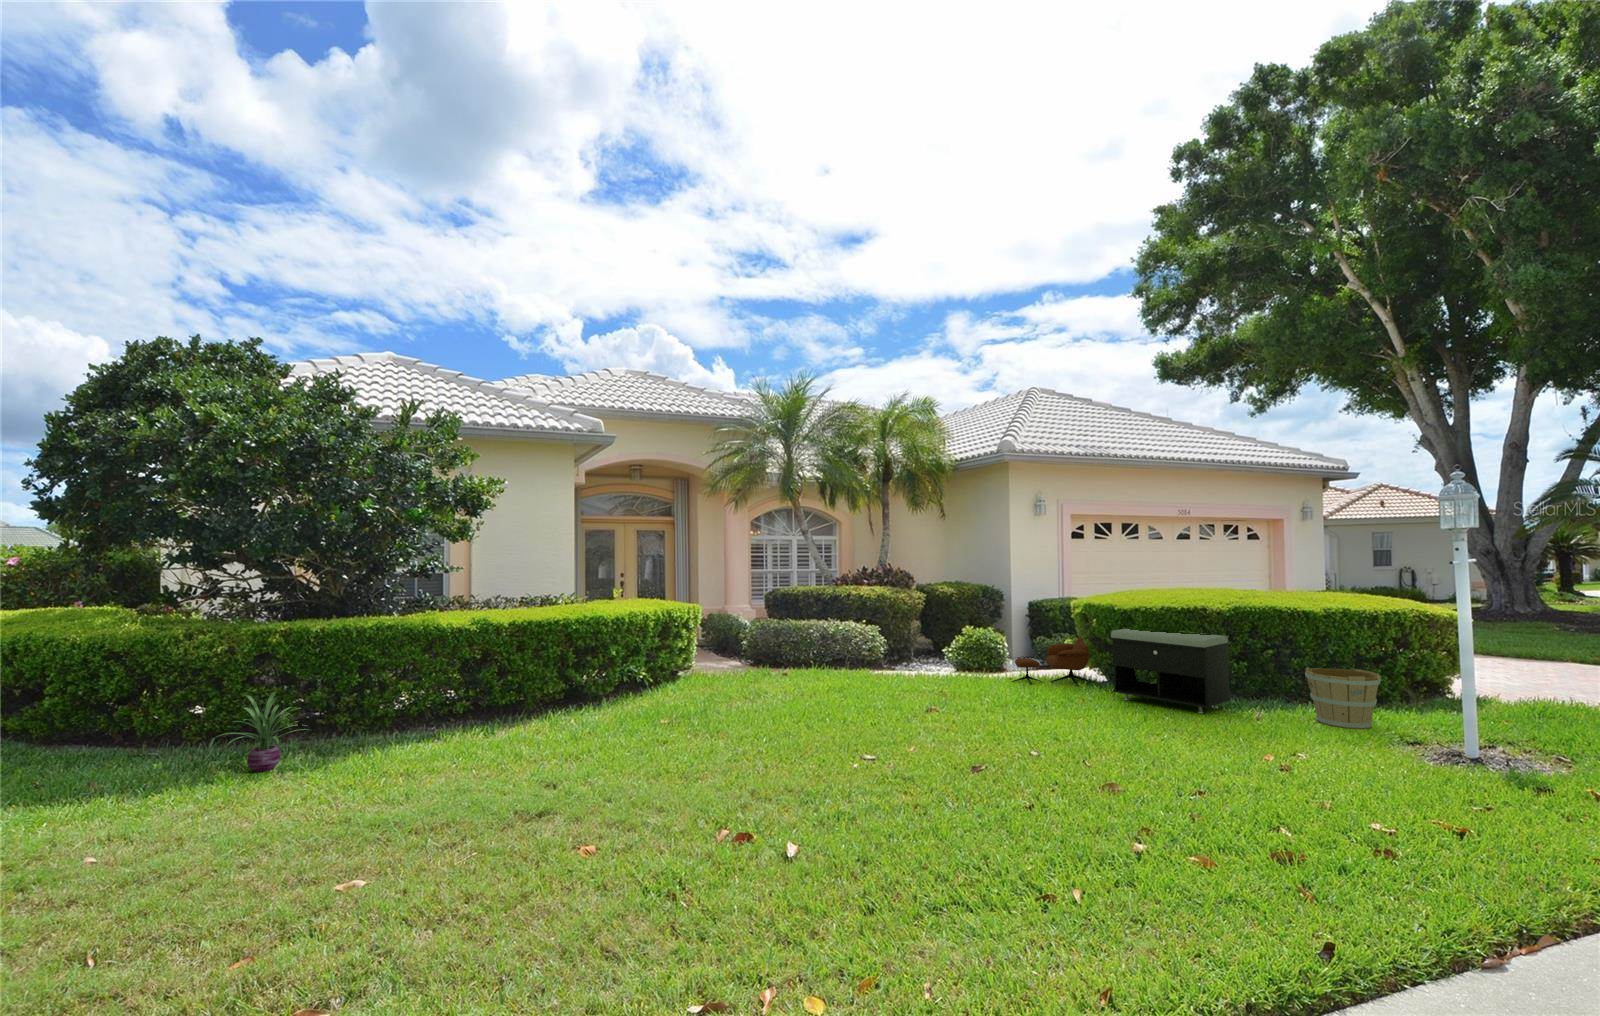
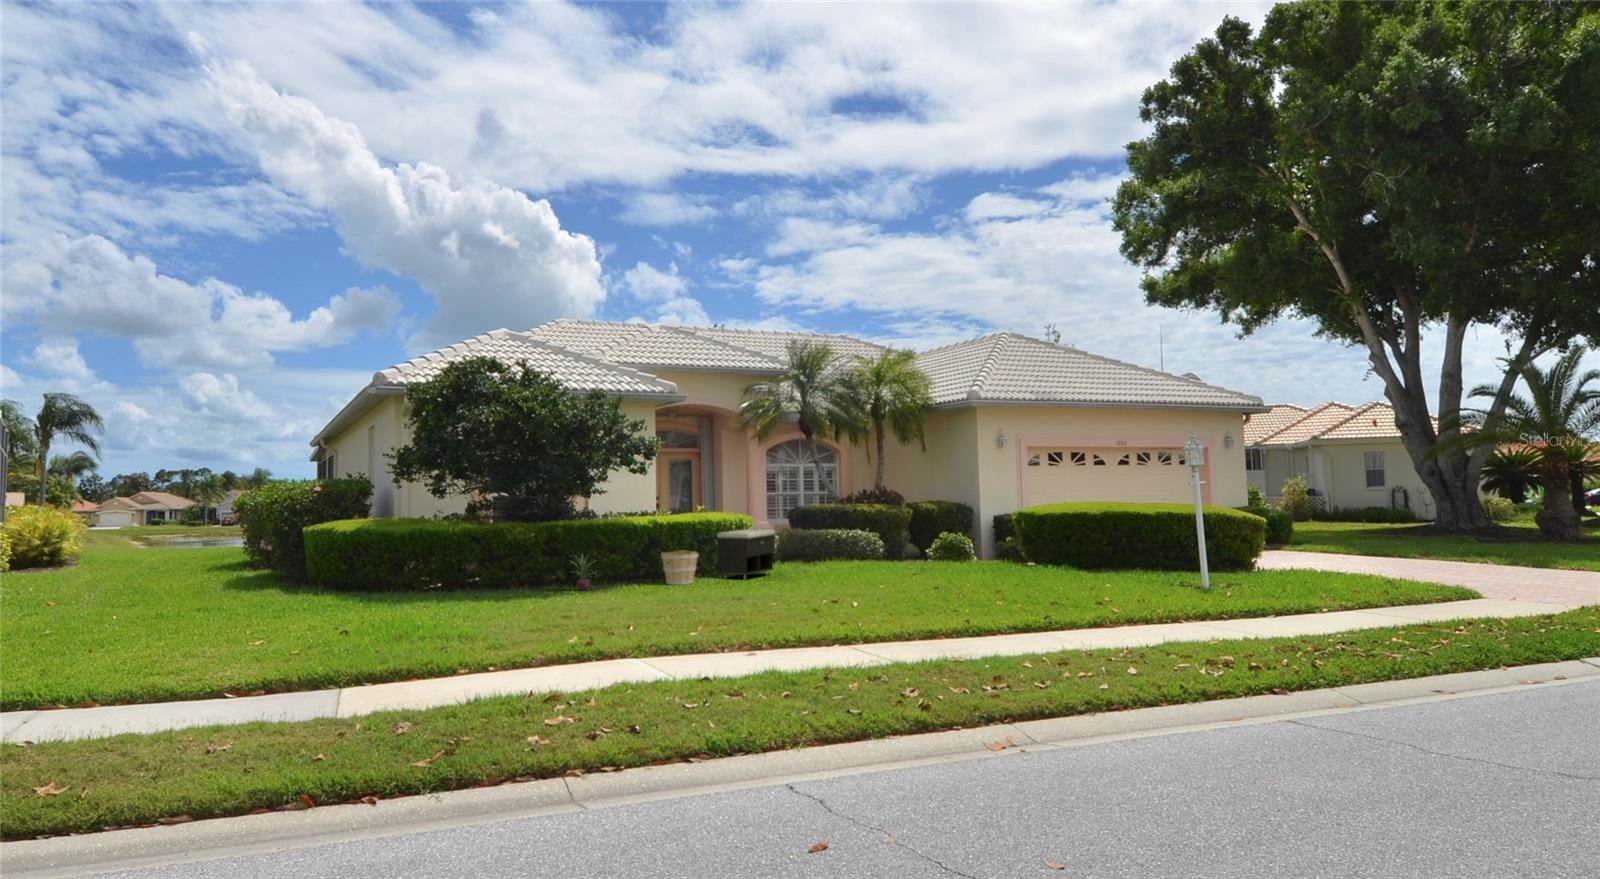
storage bench: present [1111,629,1230,713] -> present [717,529,775,579]
lounge chair: present [1012,636,1092,686] -> none [969,524,1024,565]
wooden bucket: present [1305,667,1381,729] -> present [661,551,698,585]

